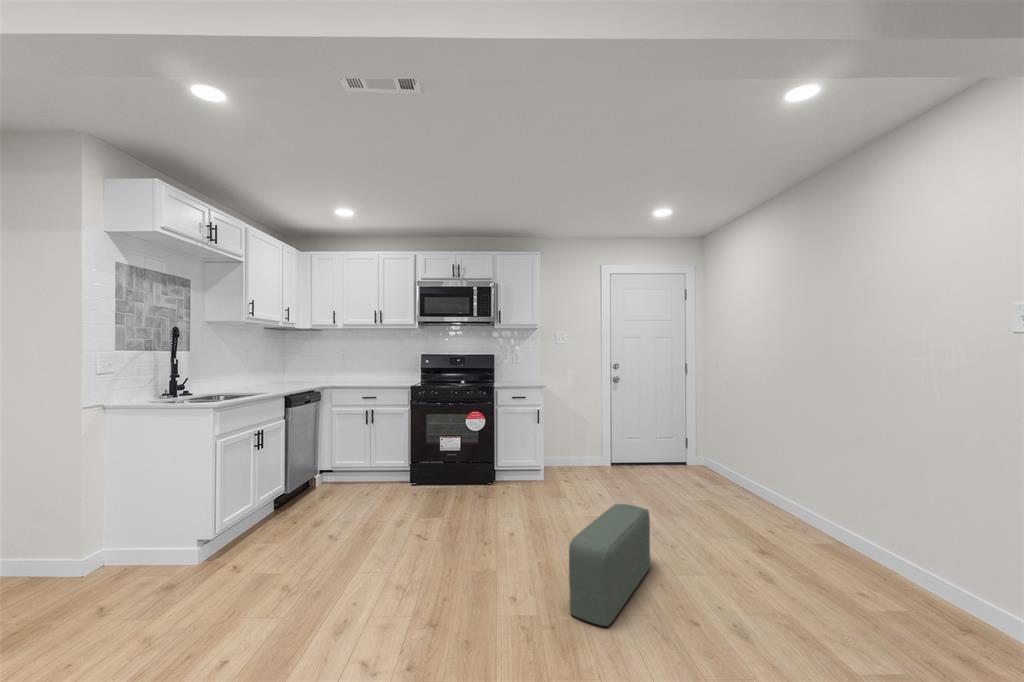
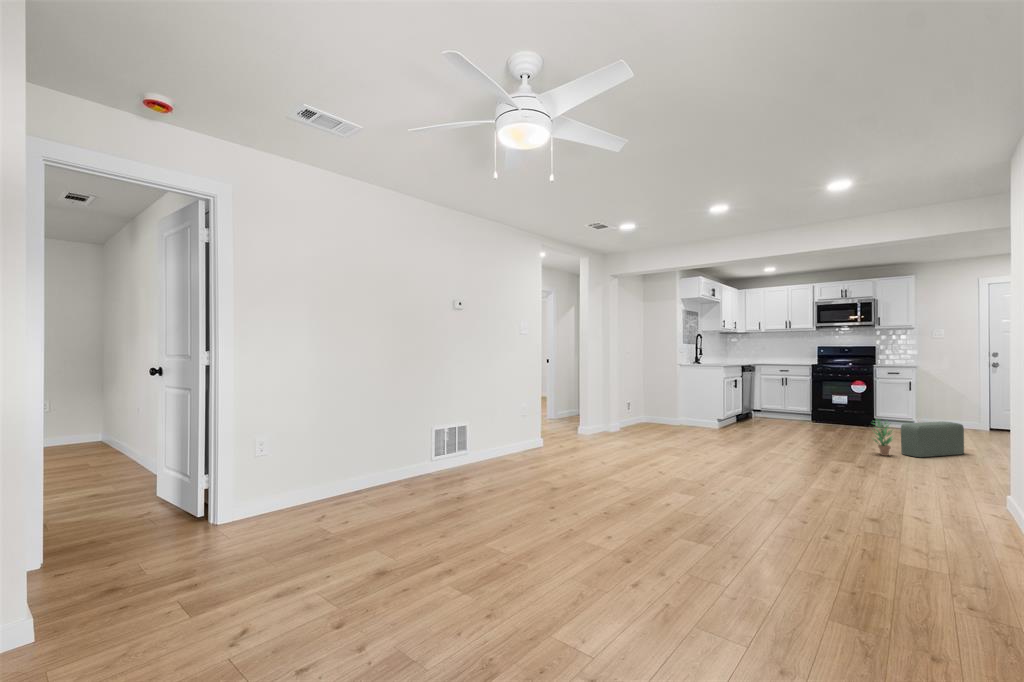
potted plant: none [515,542,567,646] -> present [874,418,892,456]

